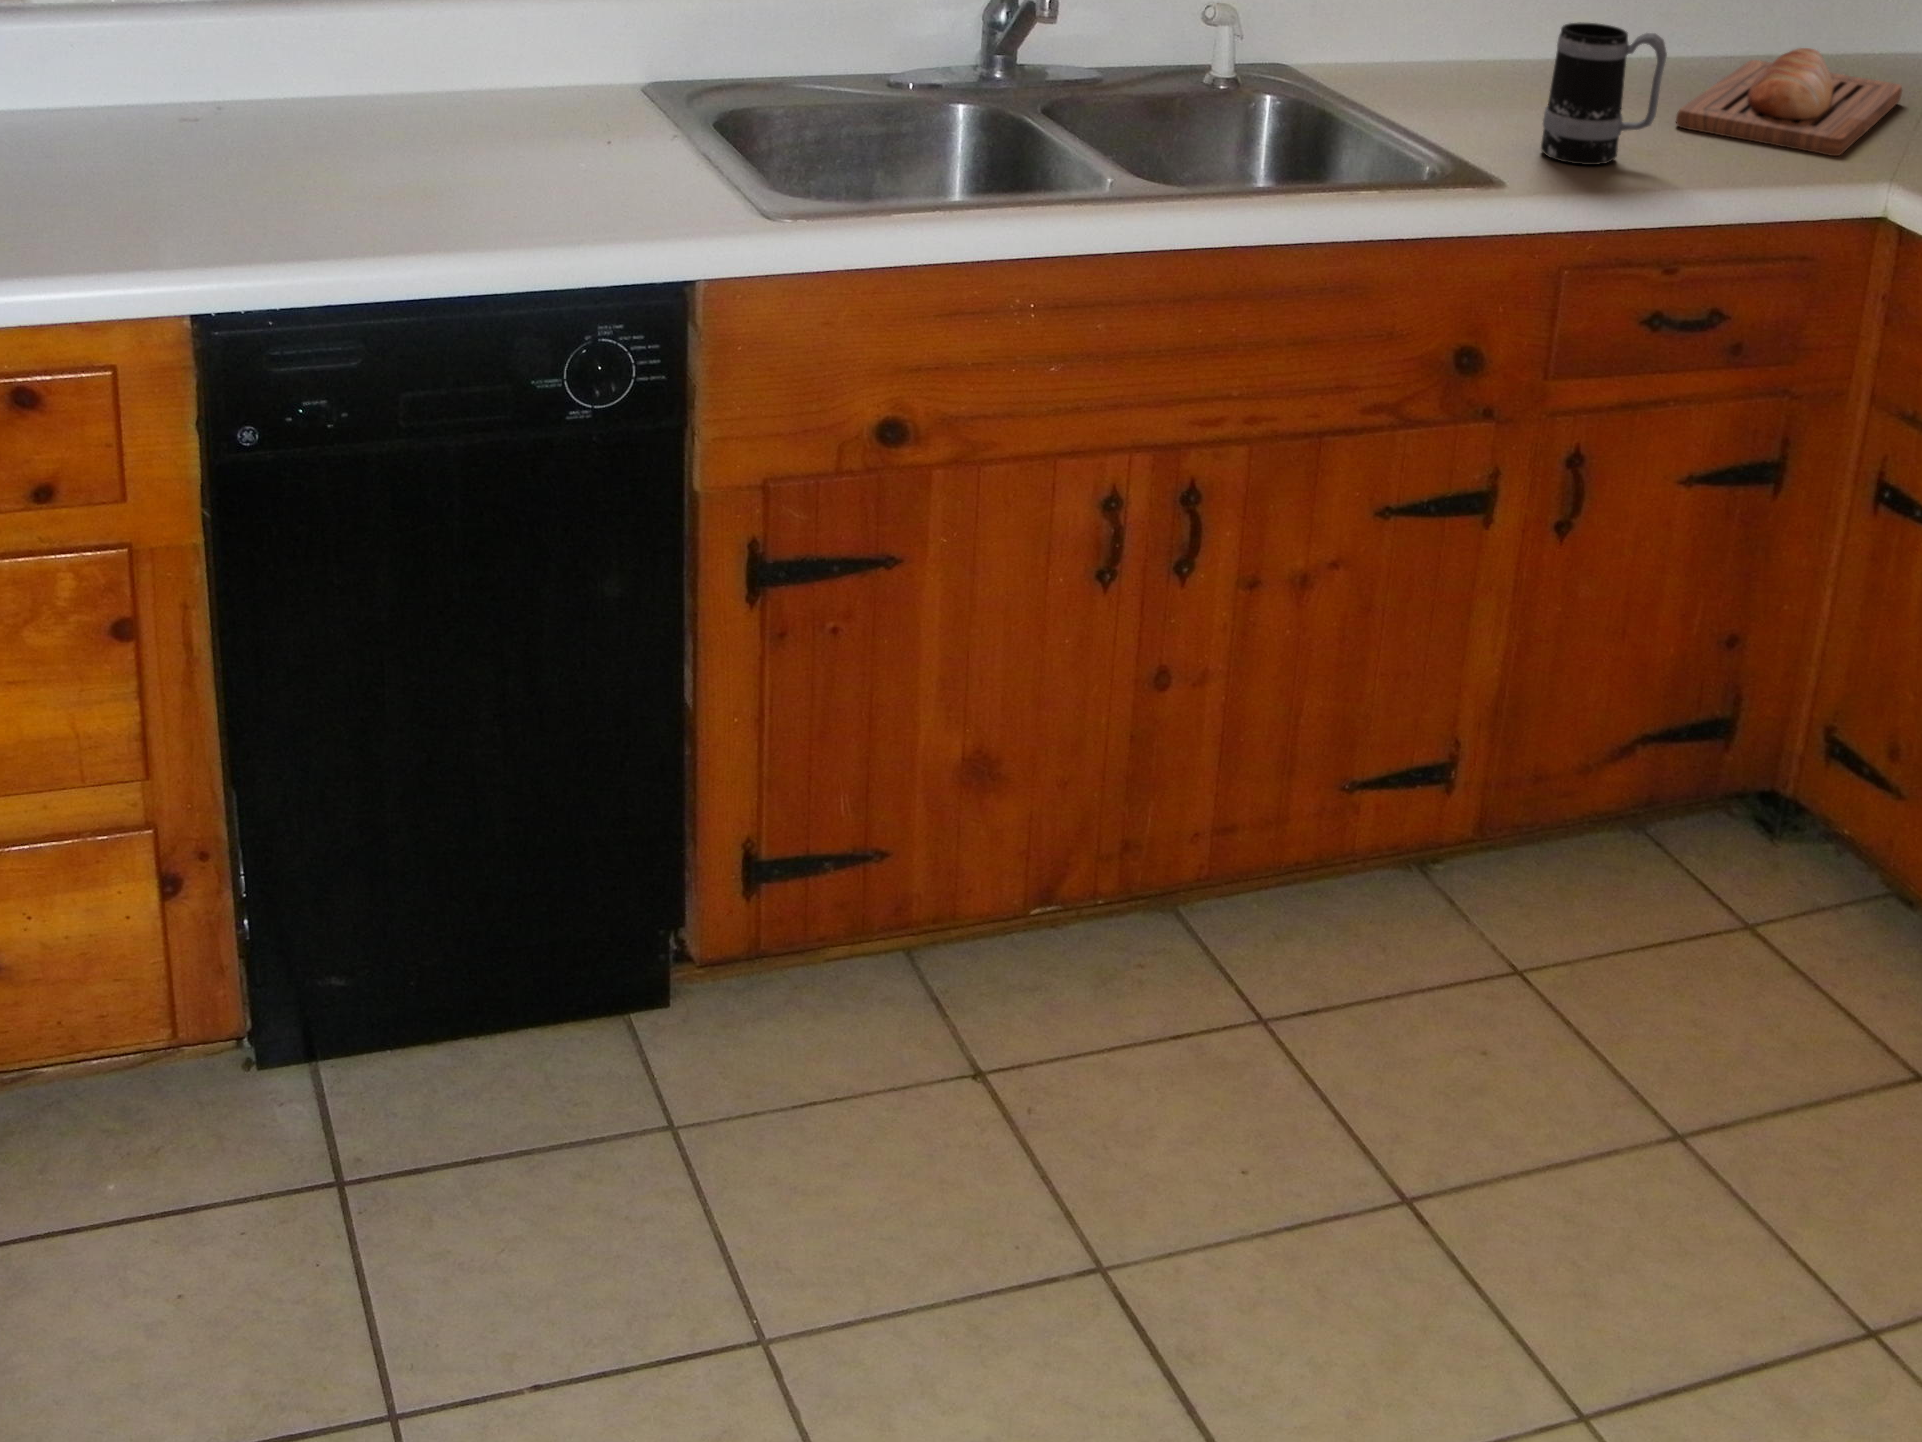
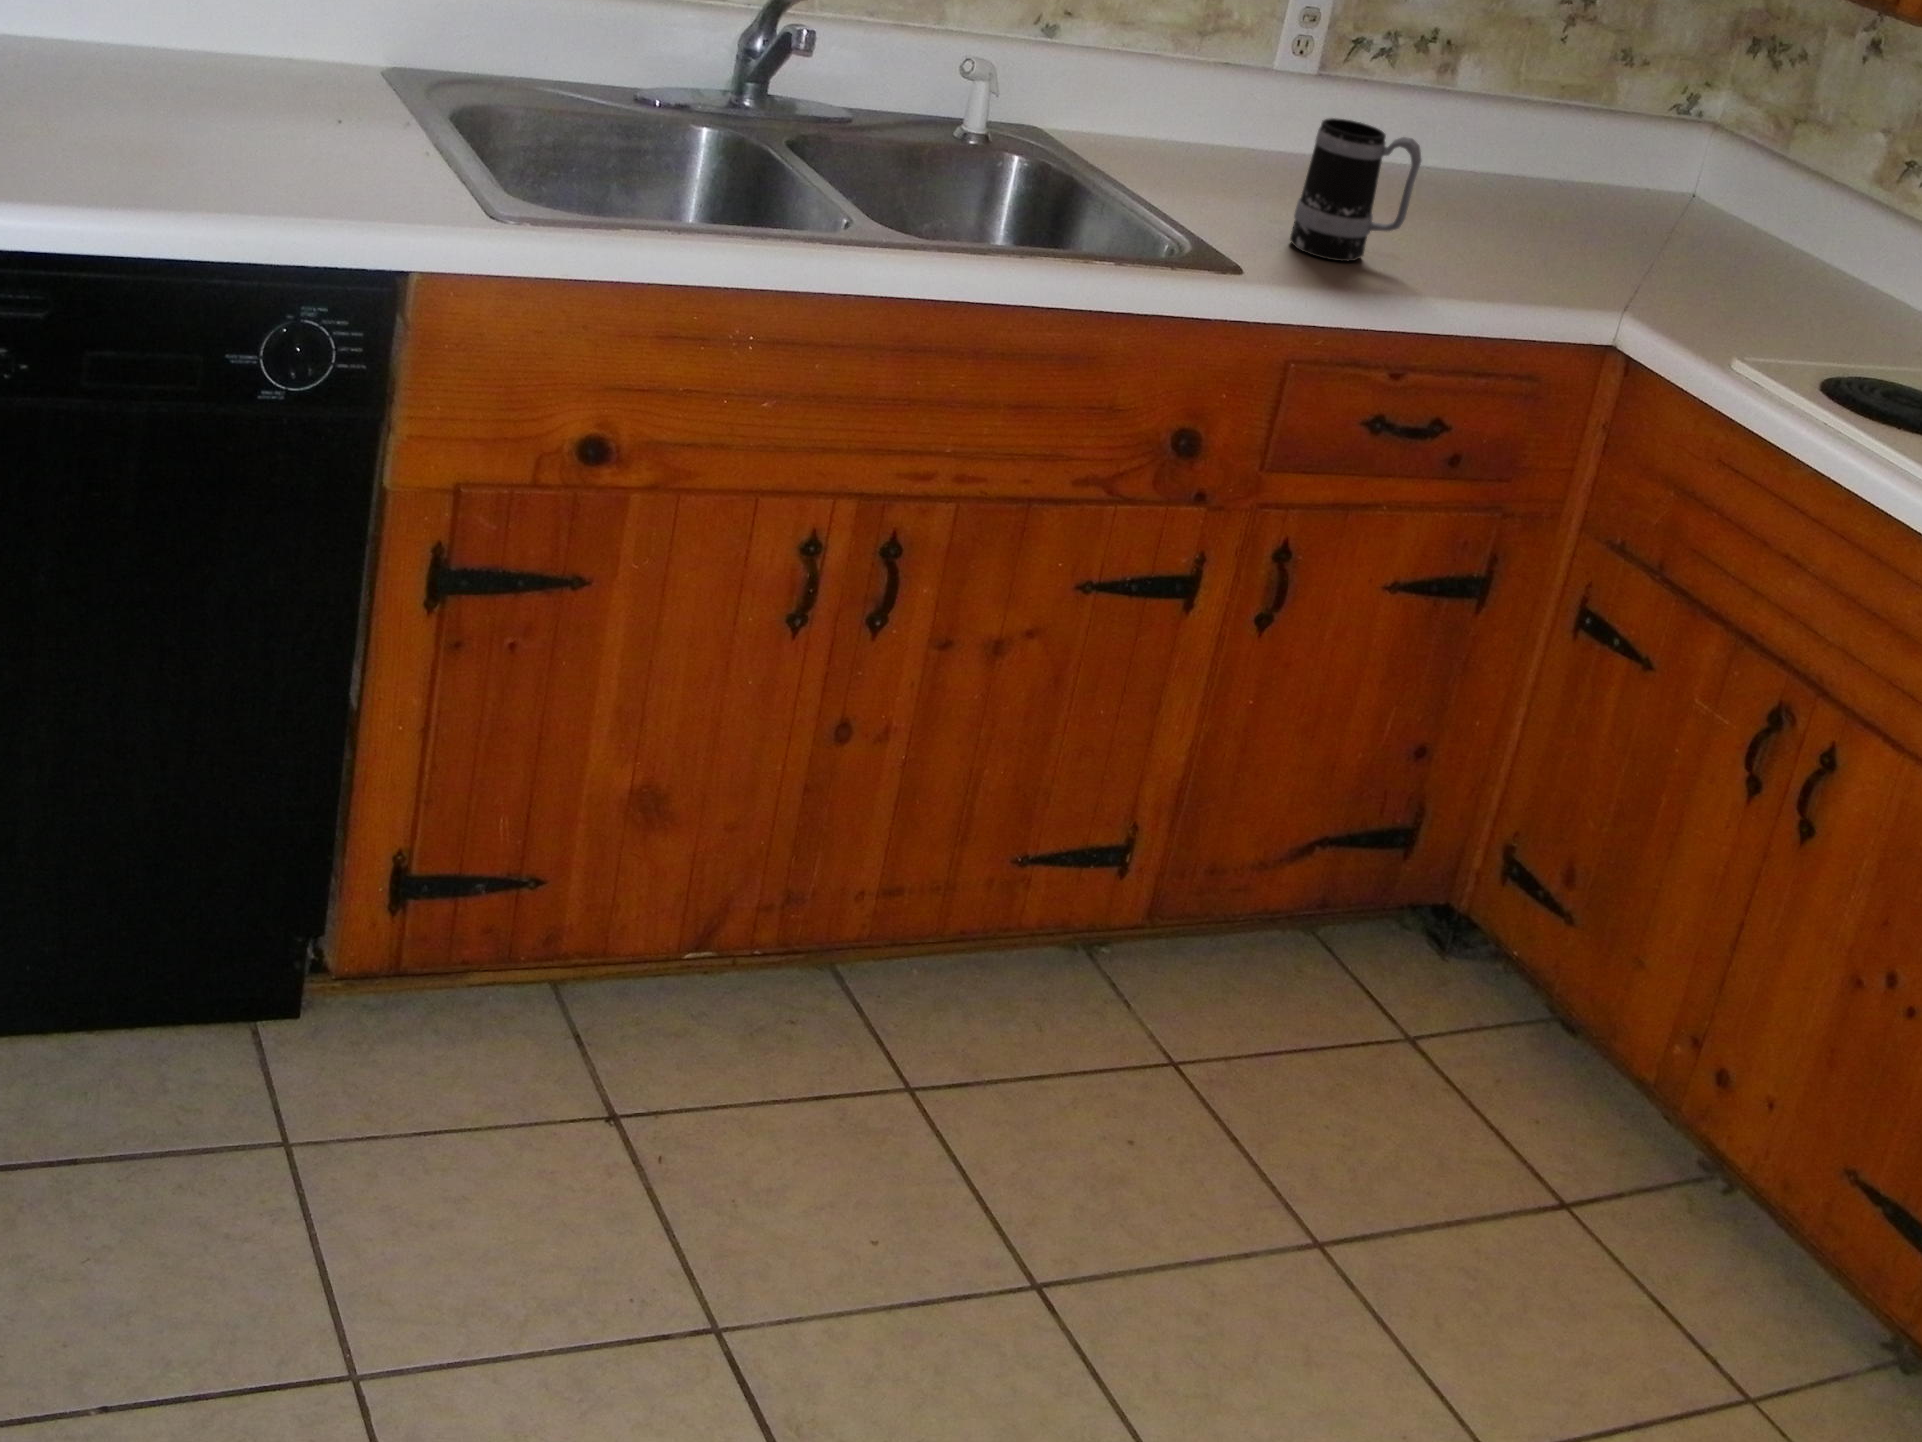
bread loaf: present [1676,48,1902,156] -> none [1428,171,1654,281]

